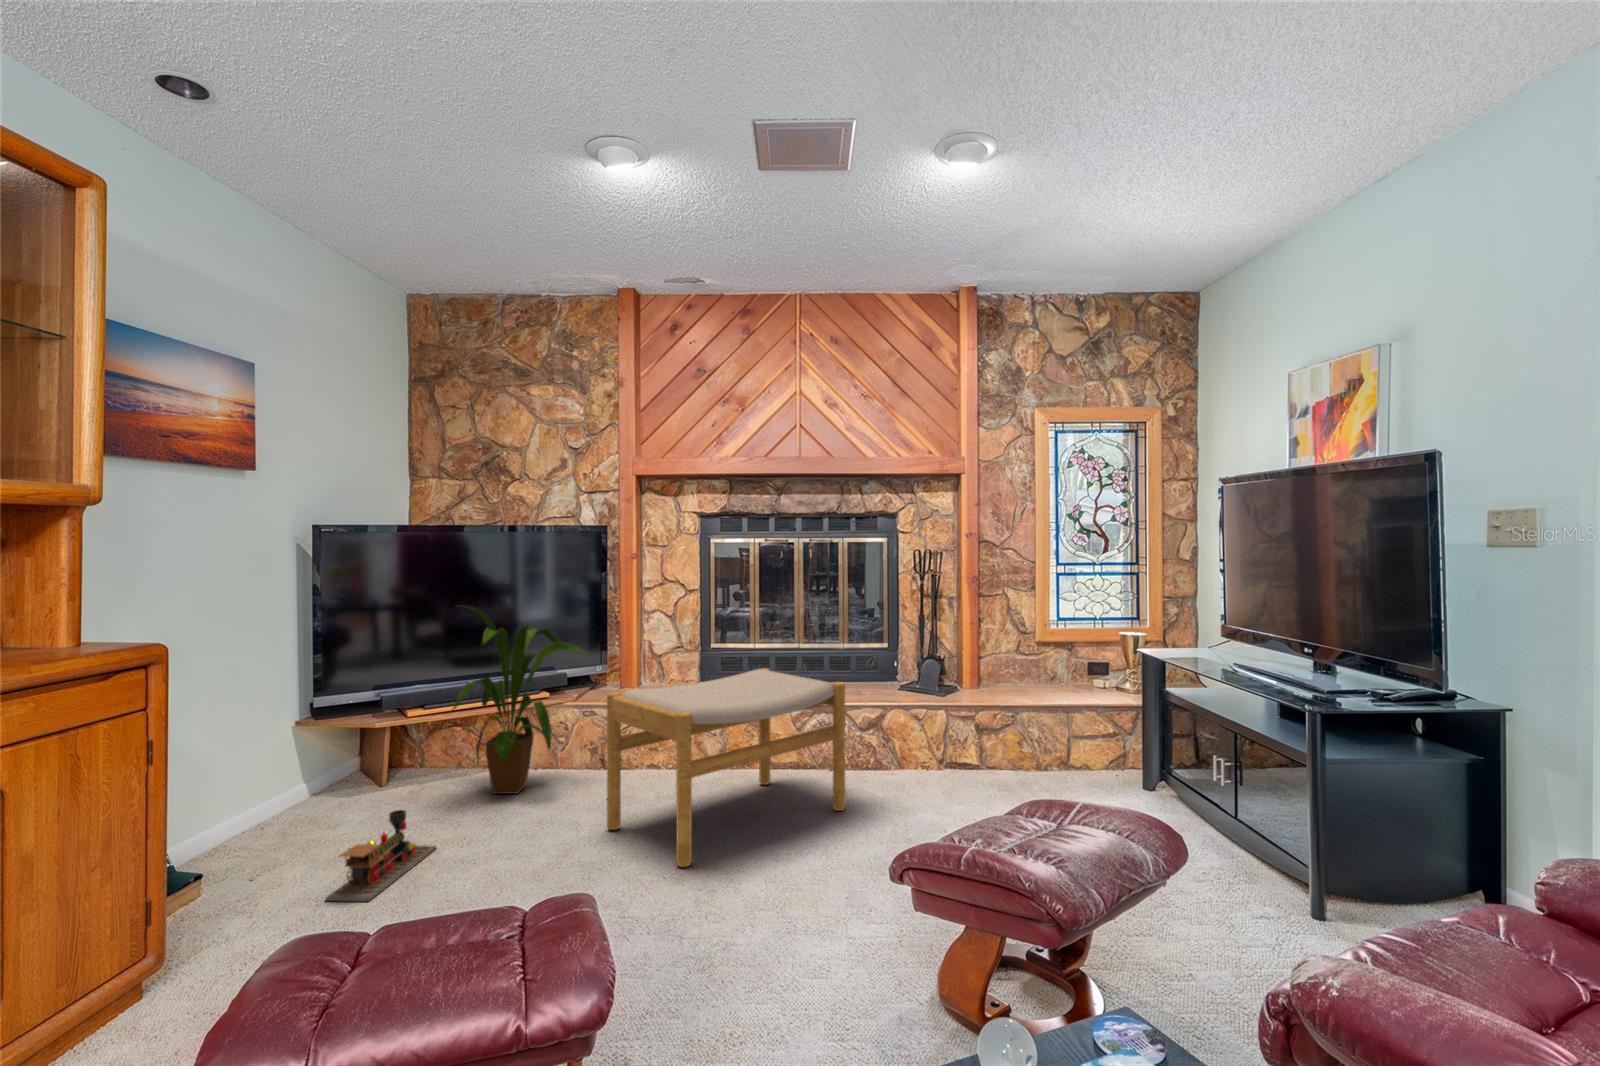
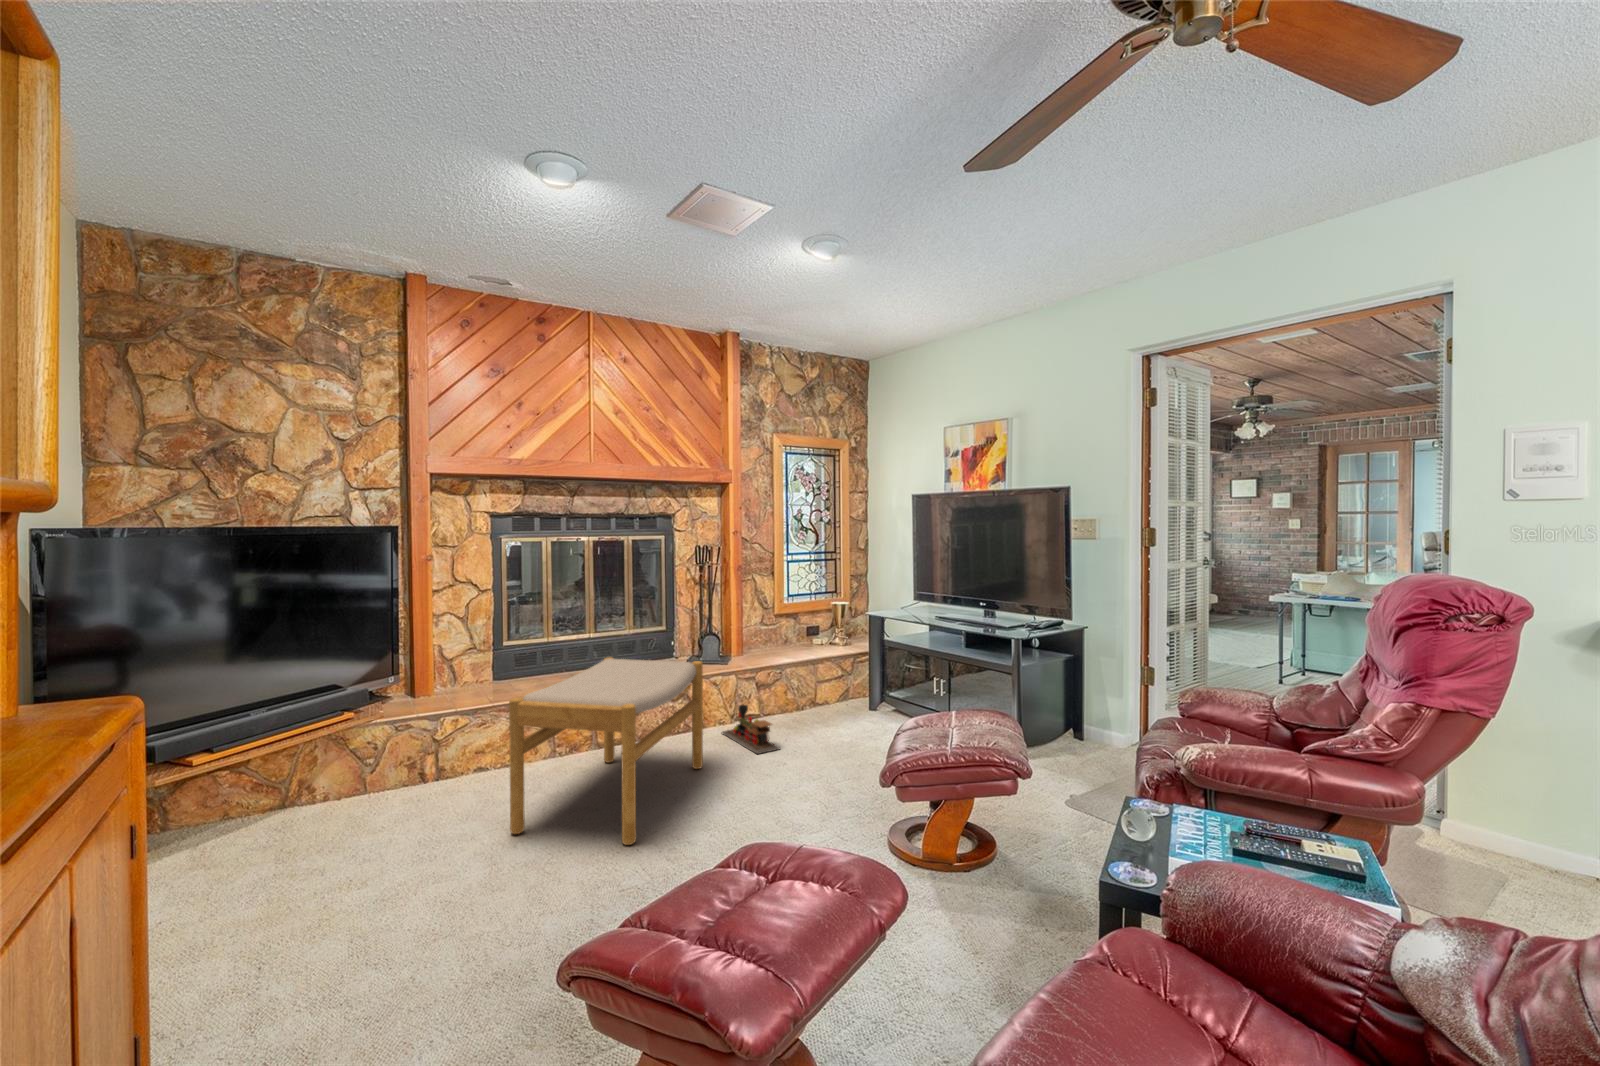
house plant: present [452,605,591,794] -> none [263,626,428,836]
toy train: present [325,810,436,902] -> present [722,705,780,754]

